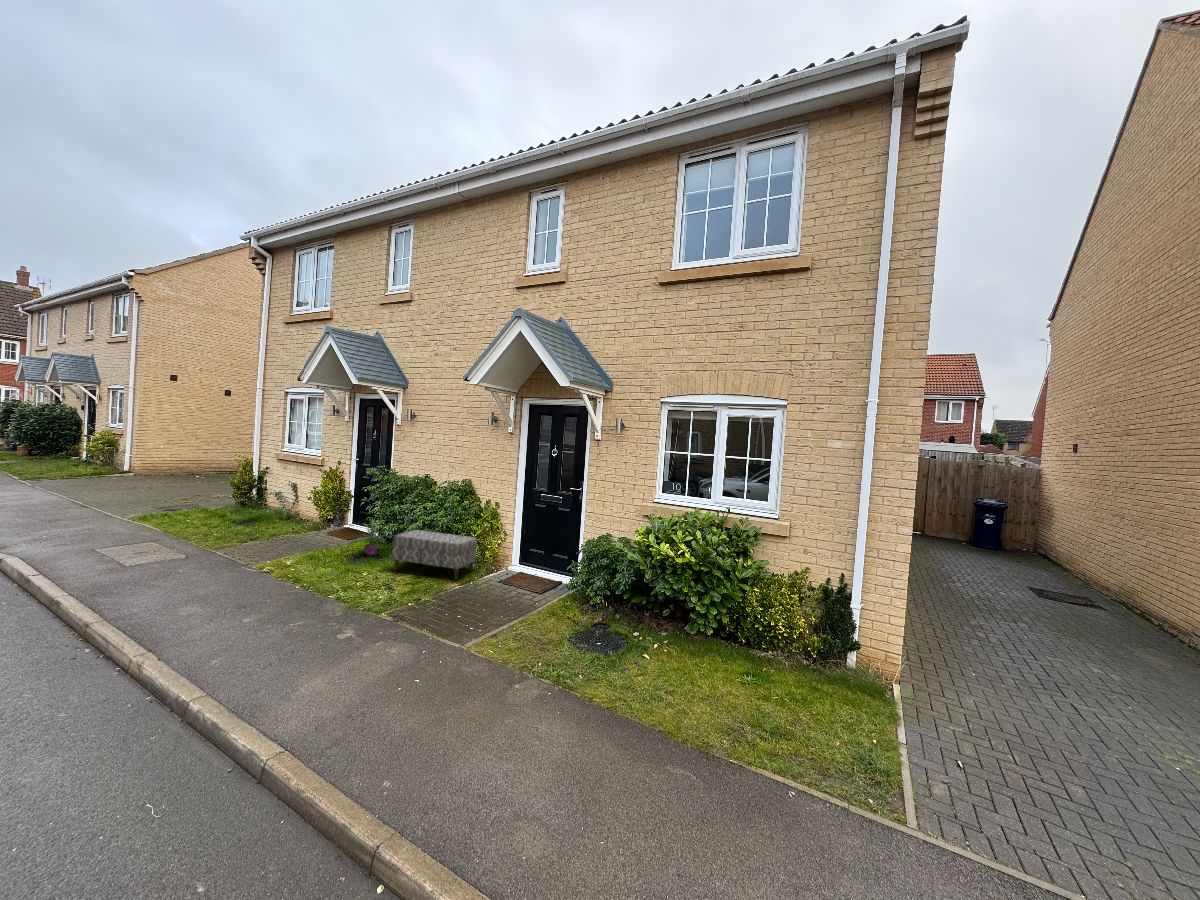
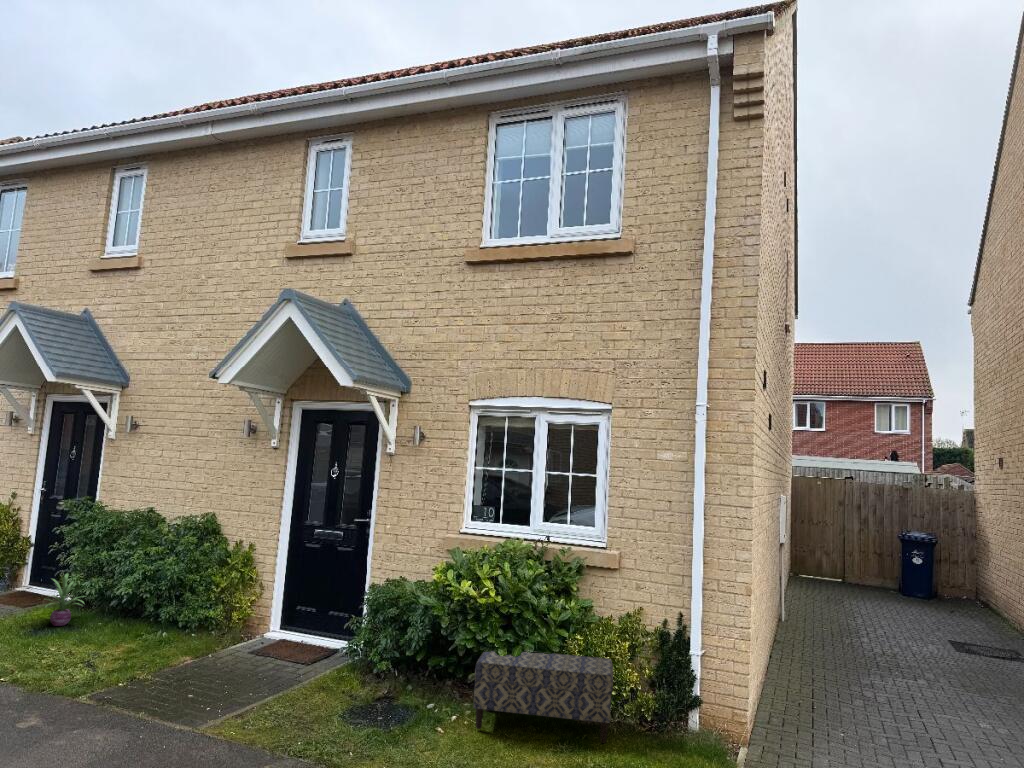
bench: present [392,530,477,579] -> present [473,651,613,743]

